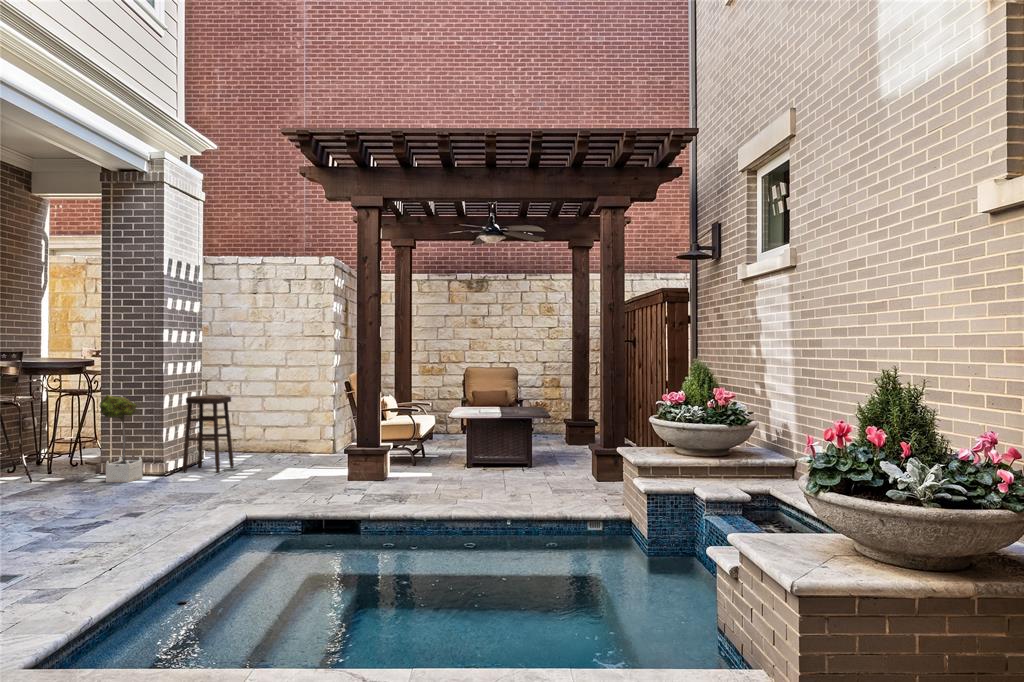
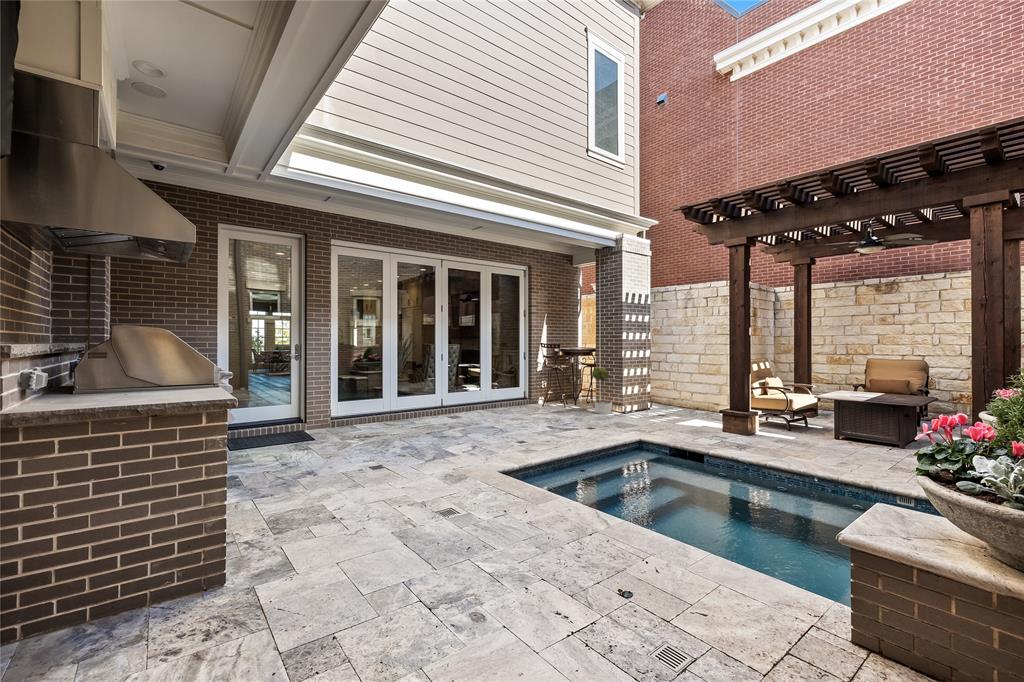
stool: present [182,395,234,473] -> none [635,370,665,416]

